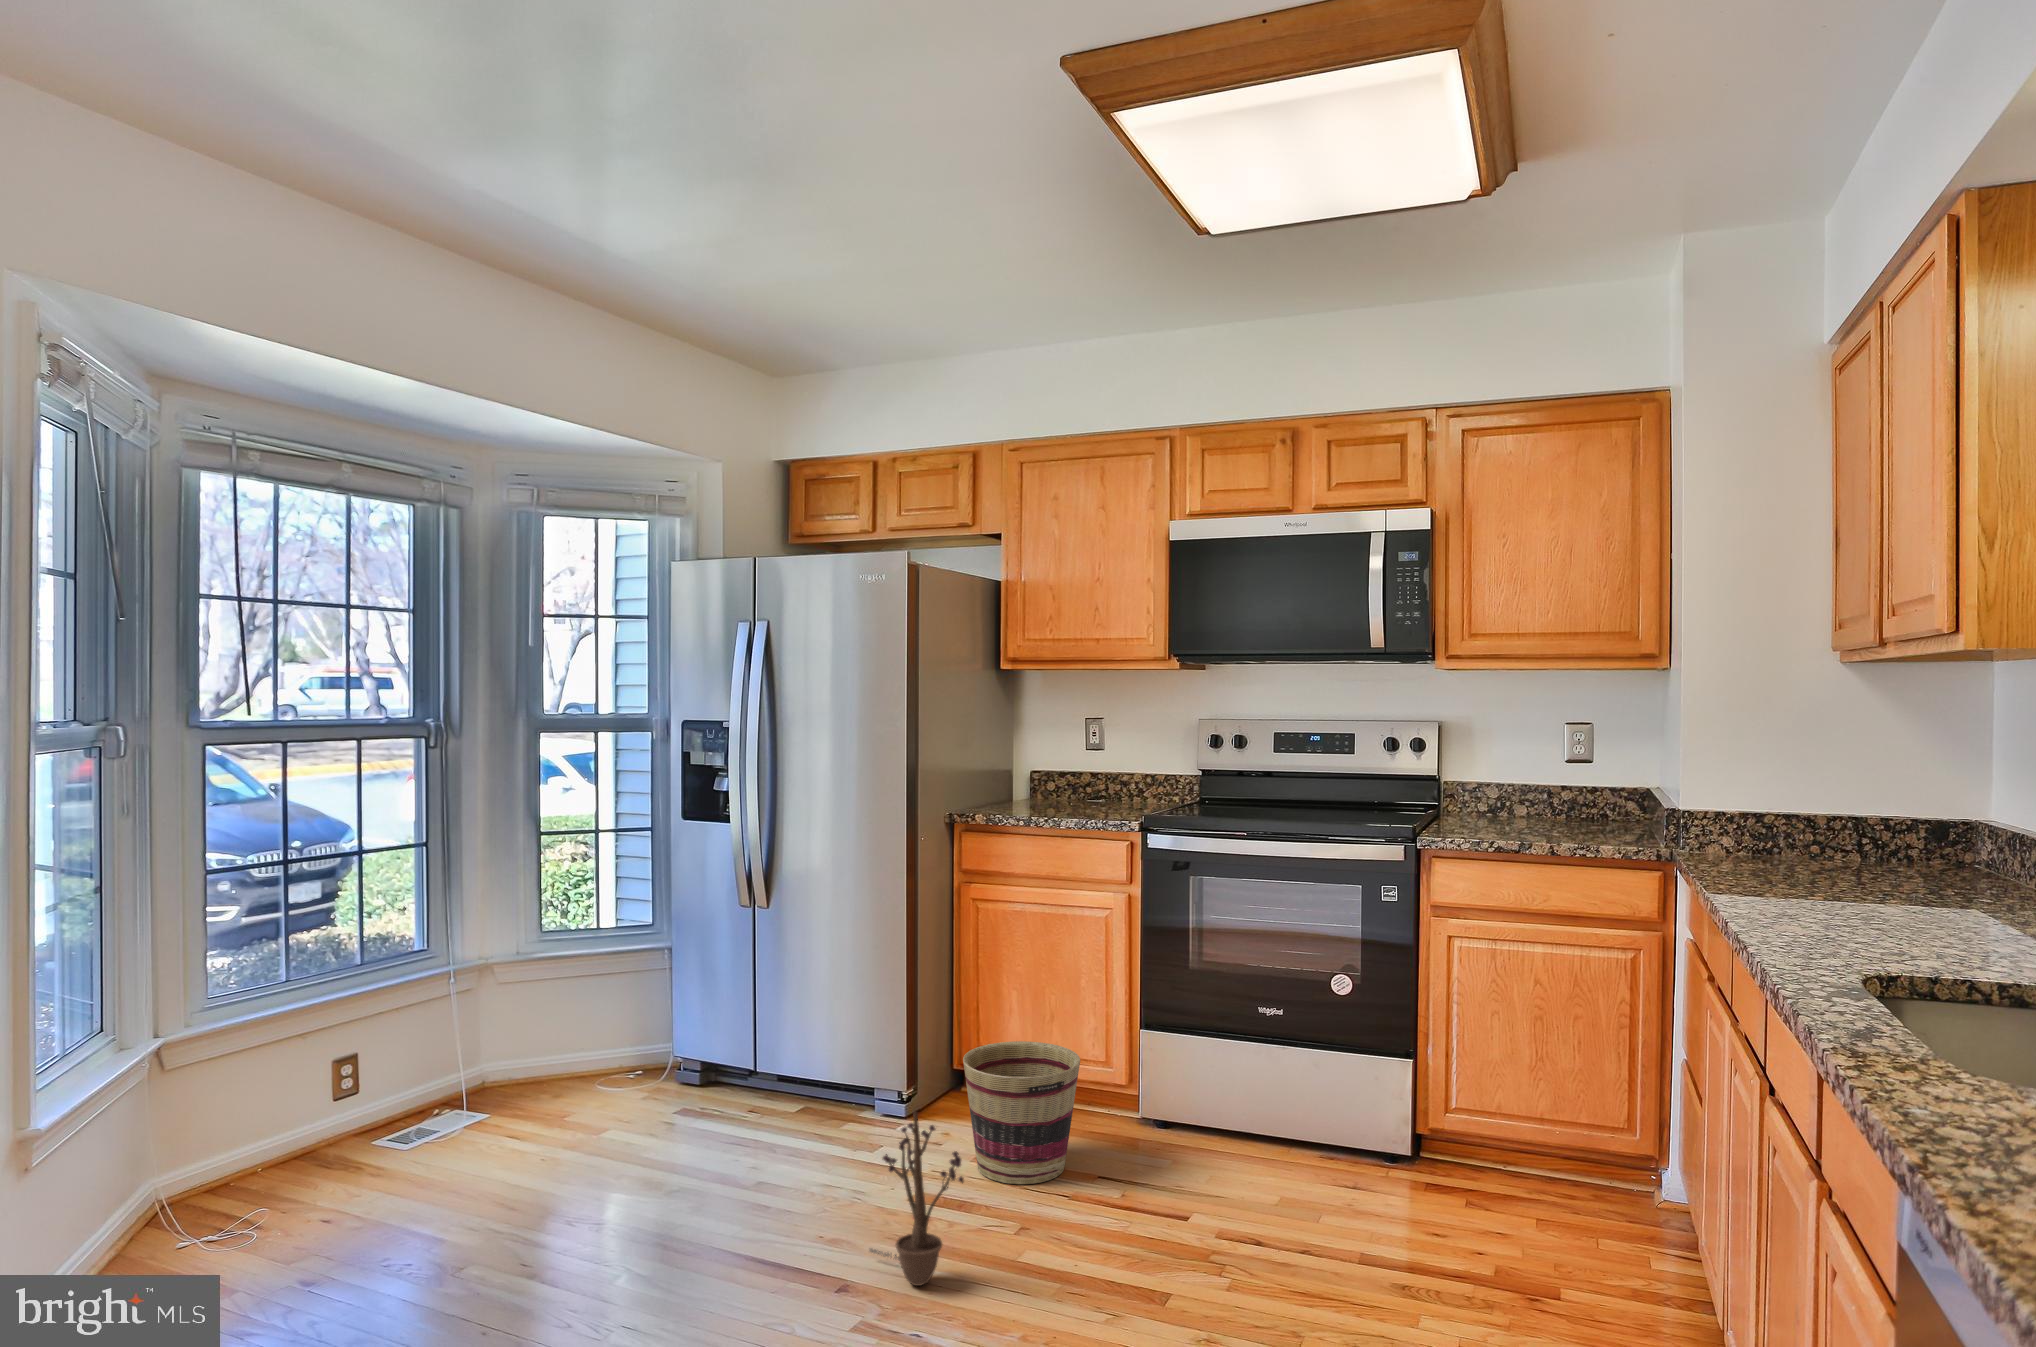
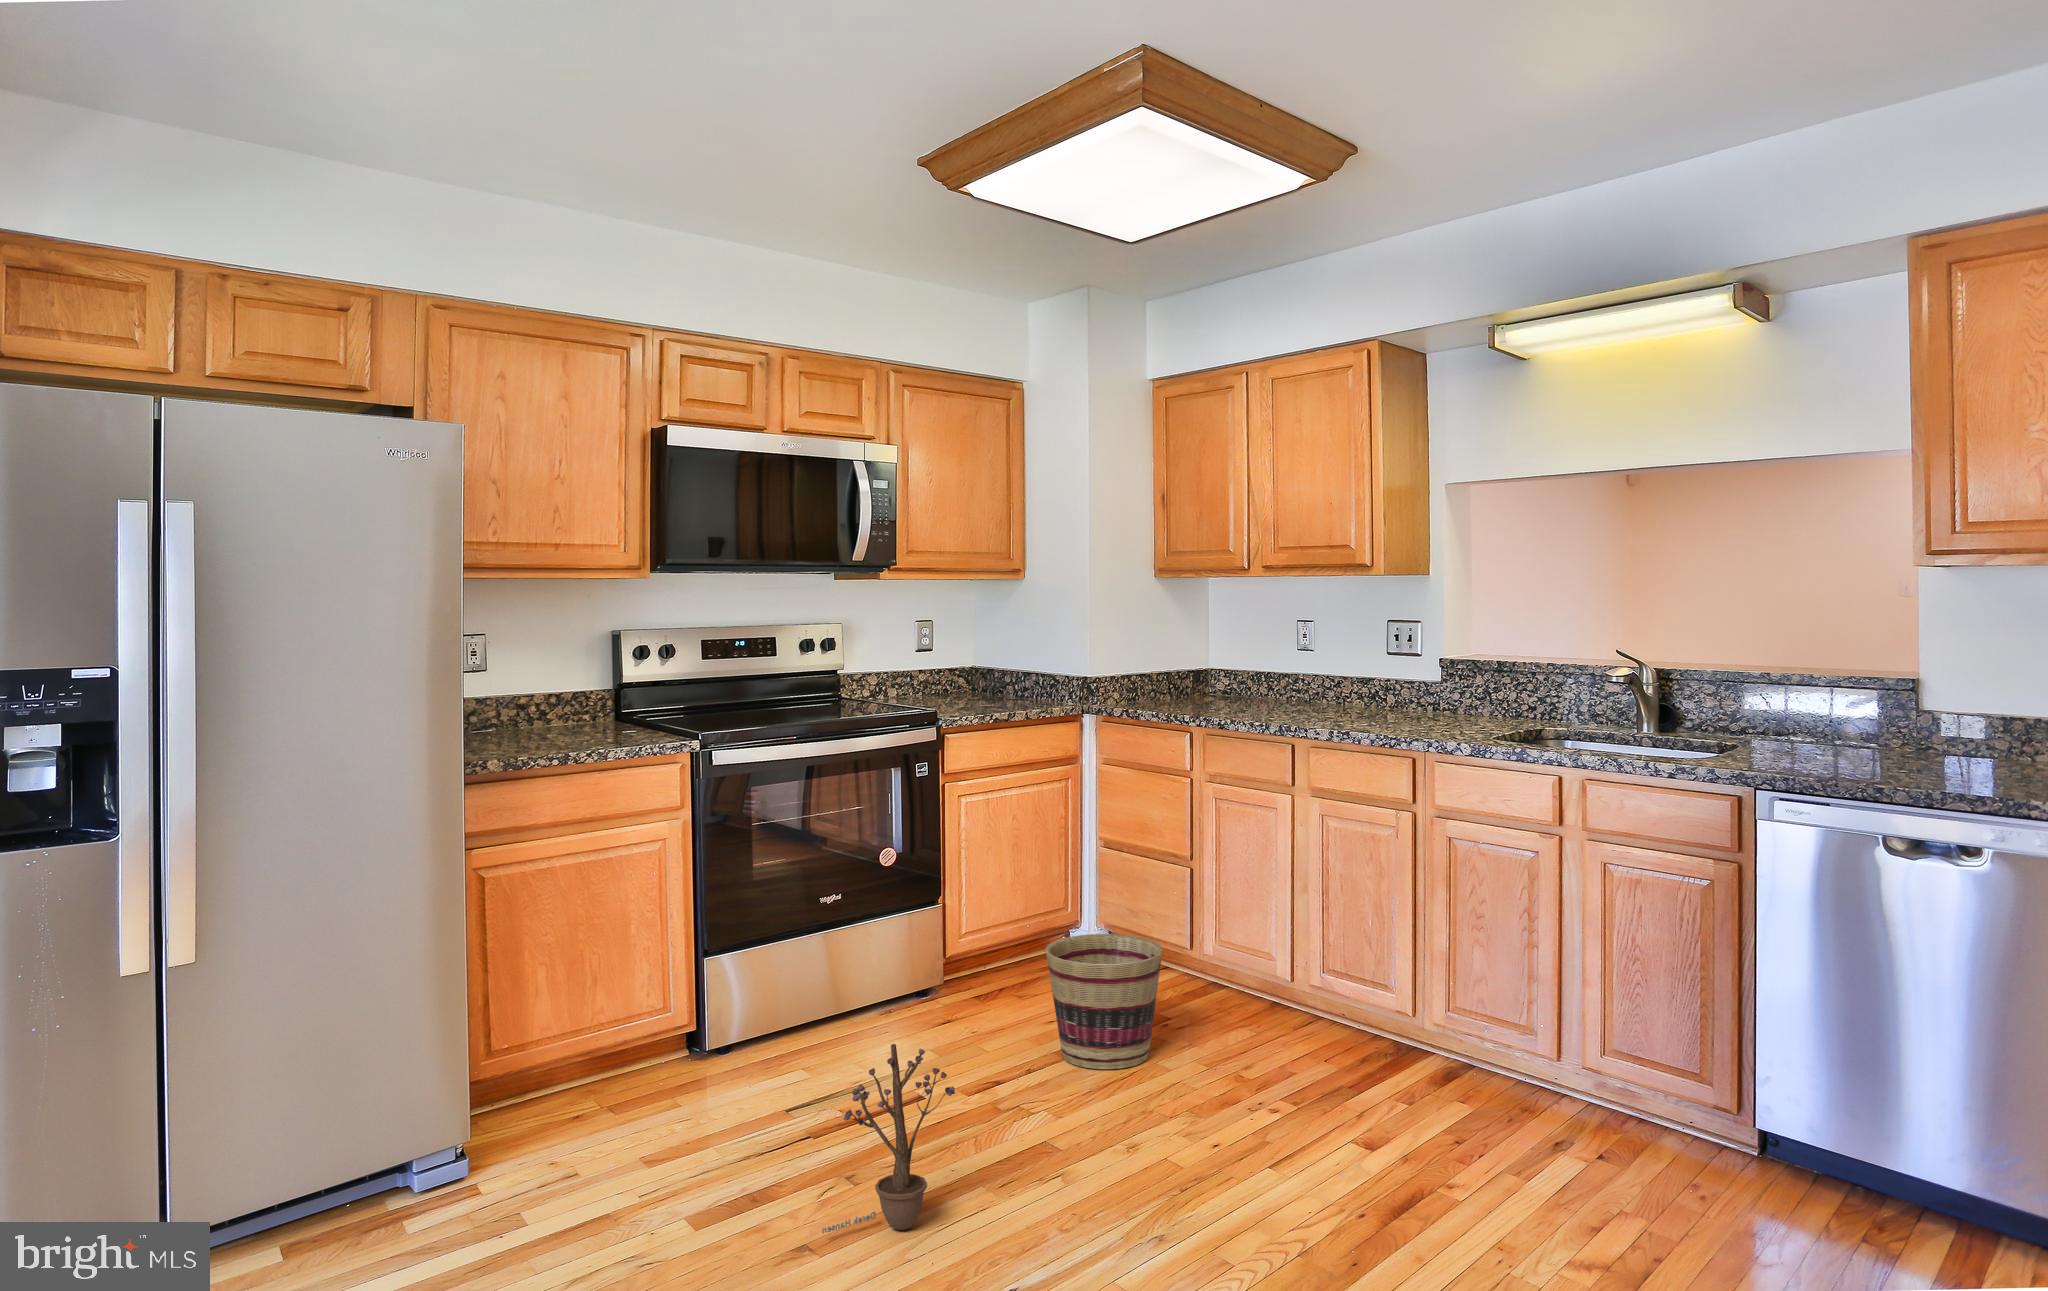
basket: present [963,1041,1080,1184] -> present [1046,934,1163,1070]

